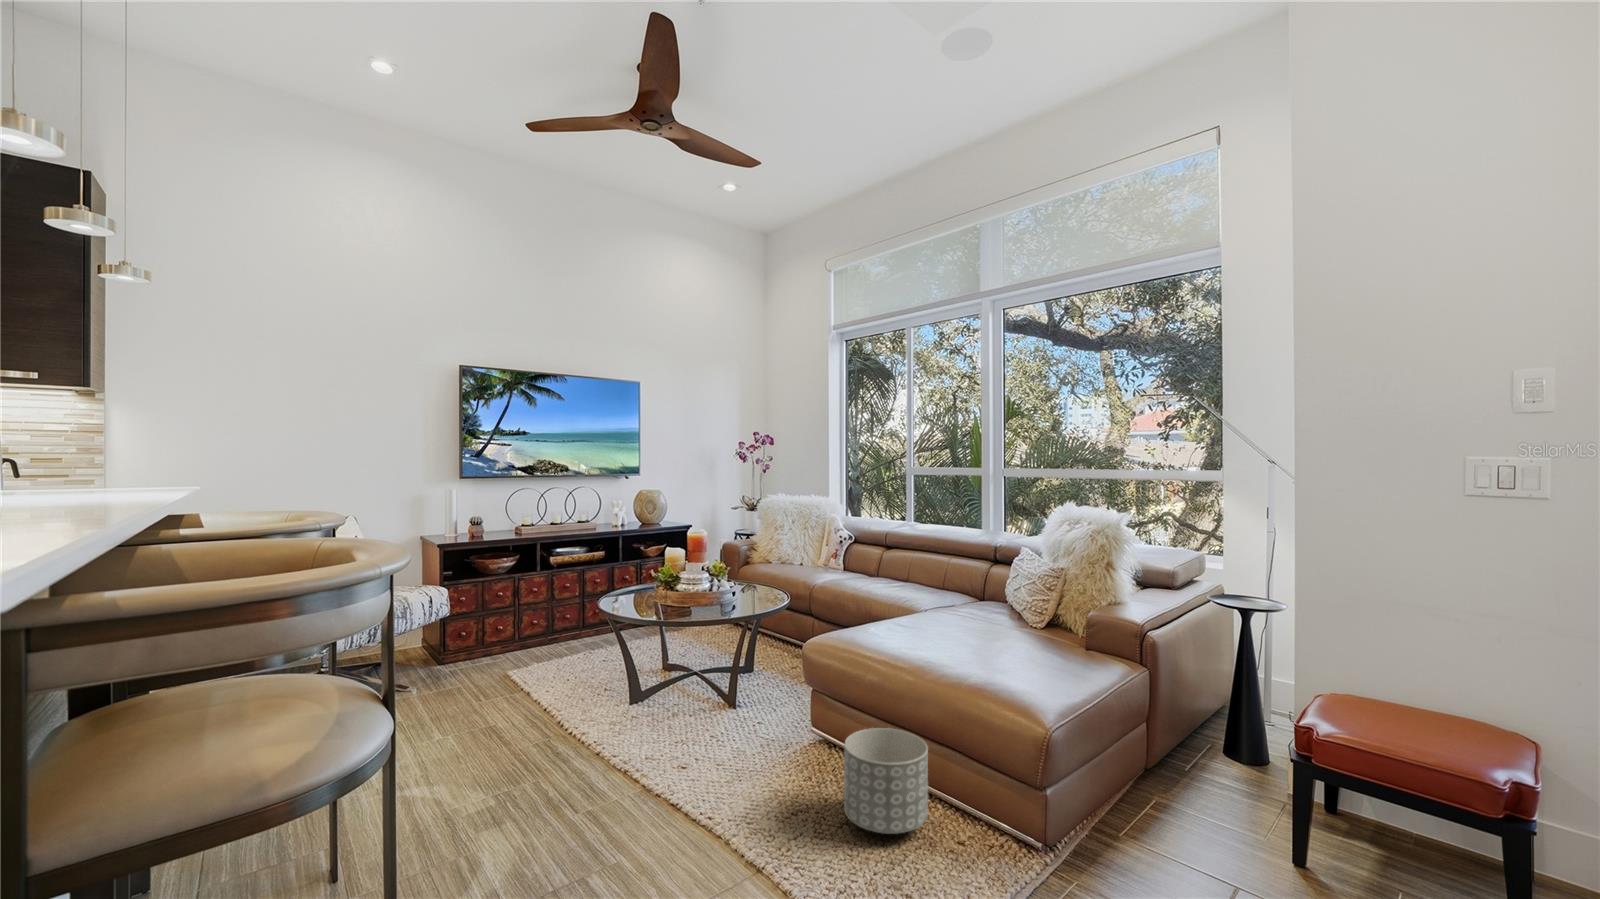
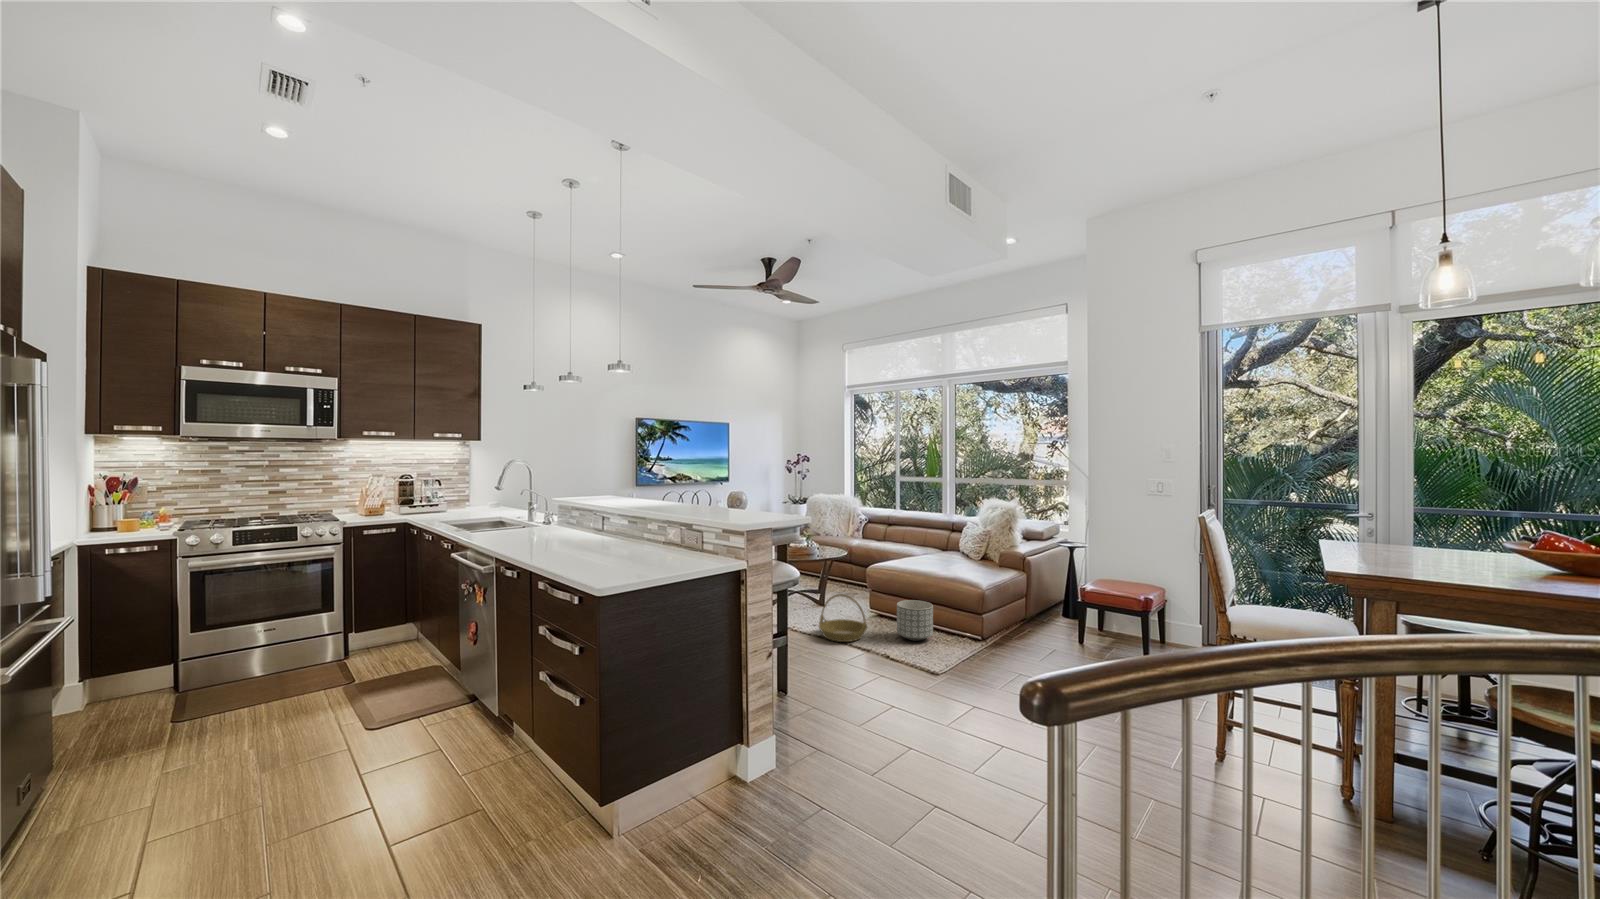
basket: none [666,713,778,832] -> present [819,594,867,642]

